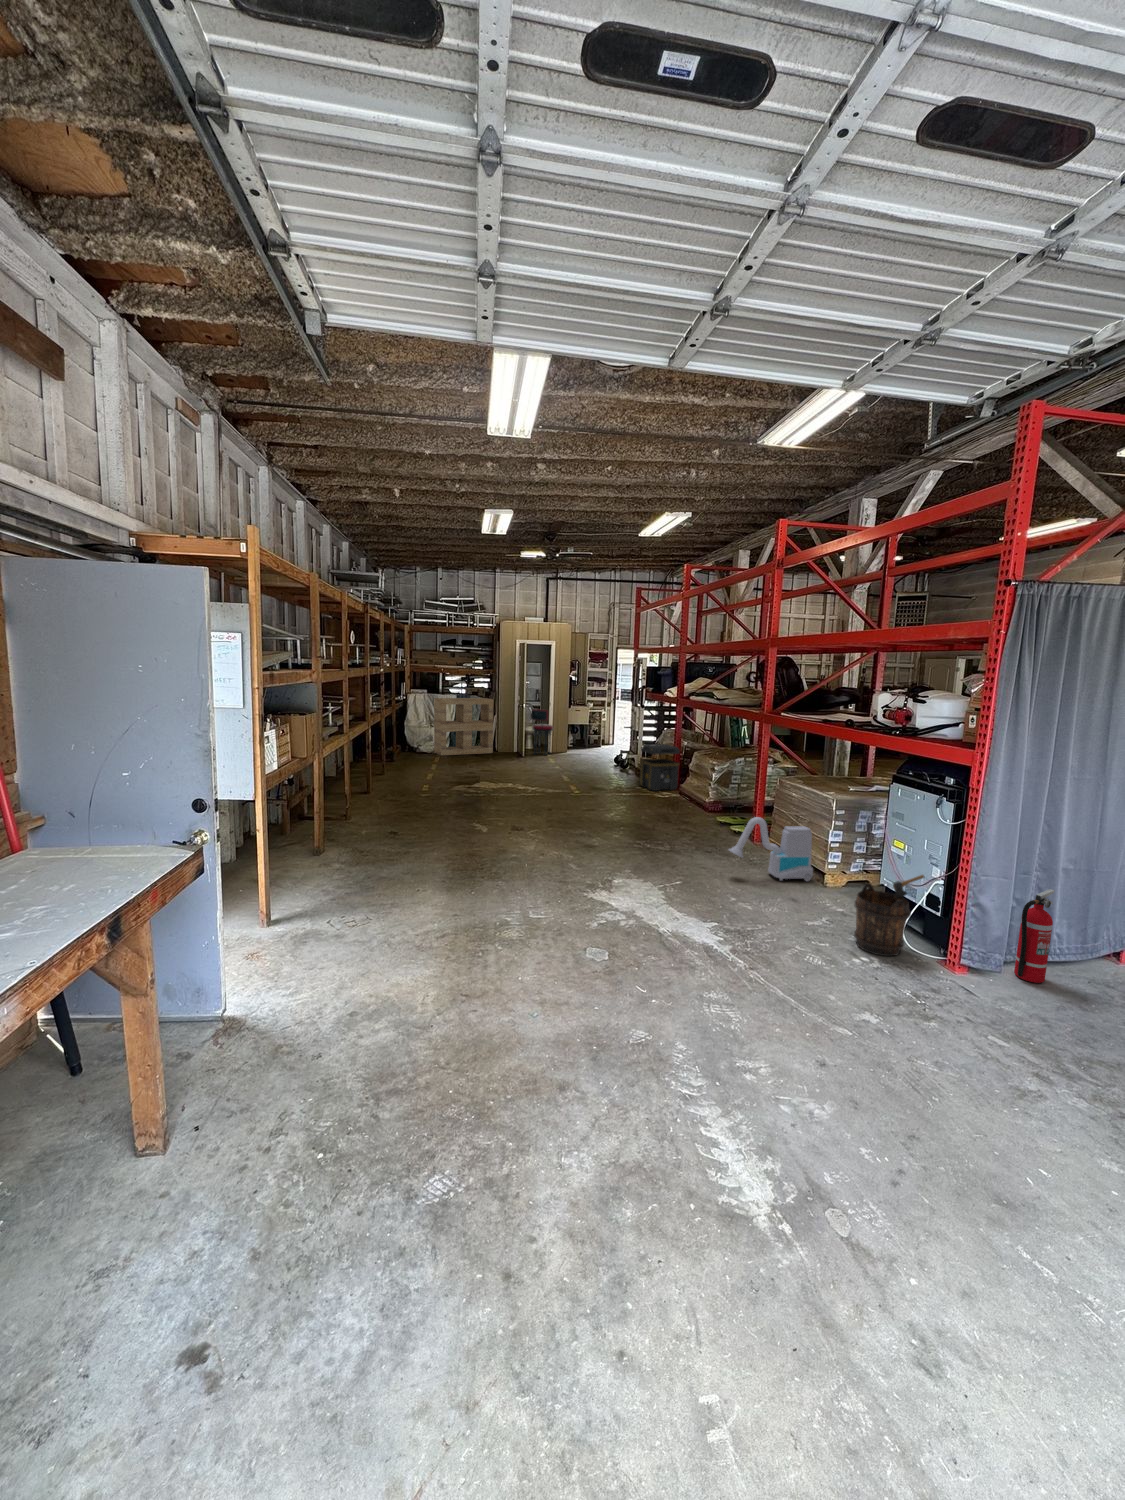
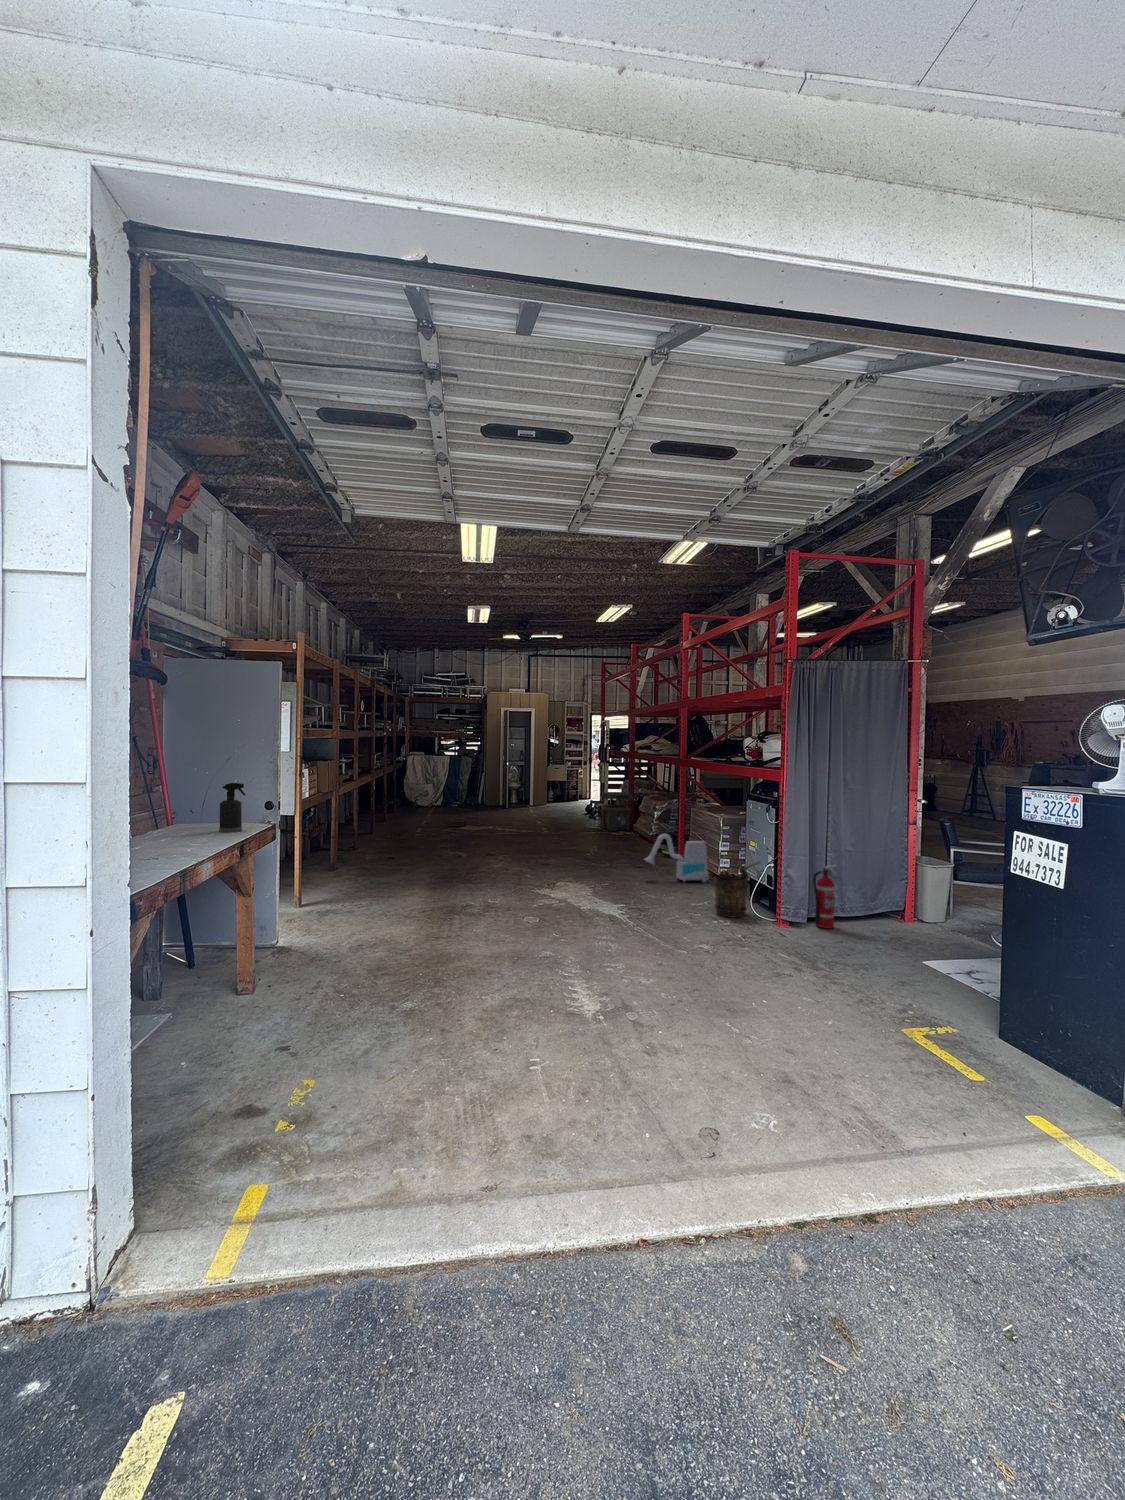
shelving unit: present [434,698,494,755] -> none [429,759,481,809]
stool: present [531,709,553,755] -> none [514,768,534,808]
spray bottle: none [62,795,118,893] -> present [219,783,245,832]

